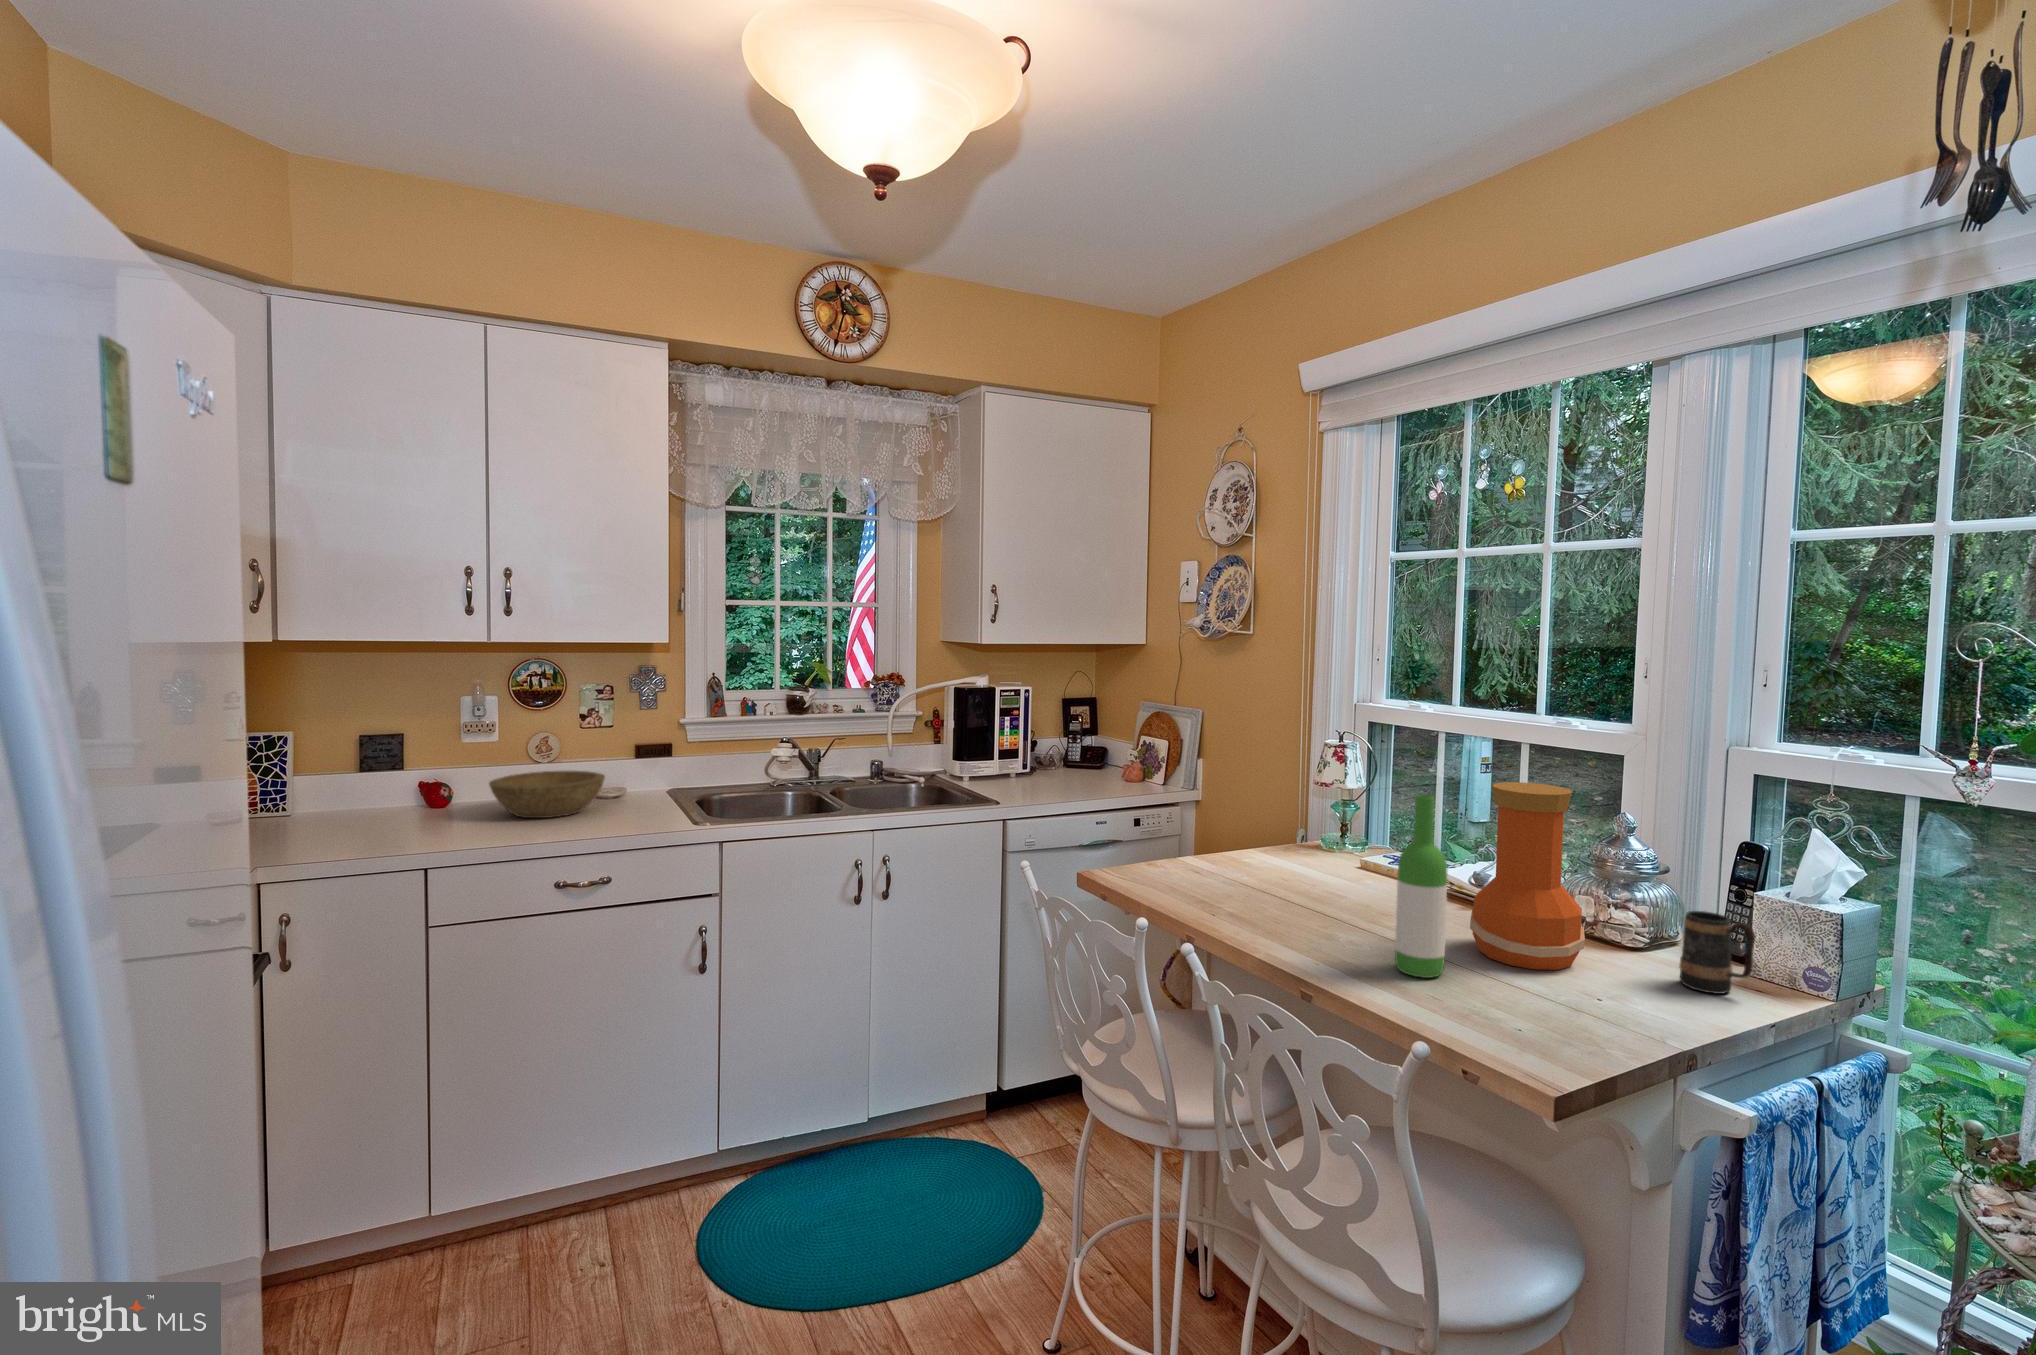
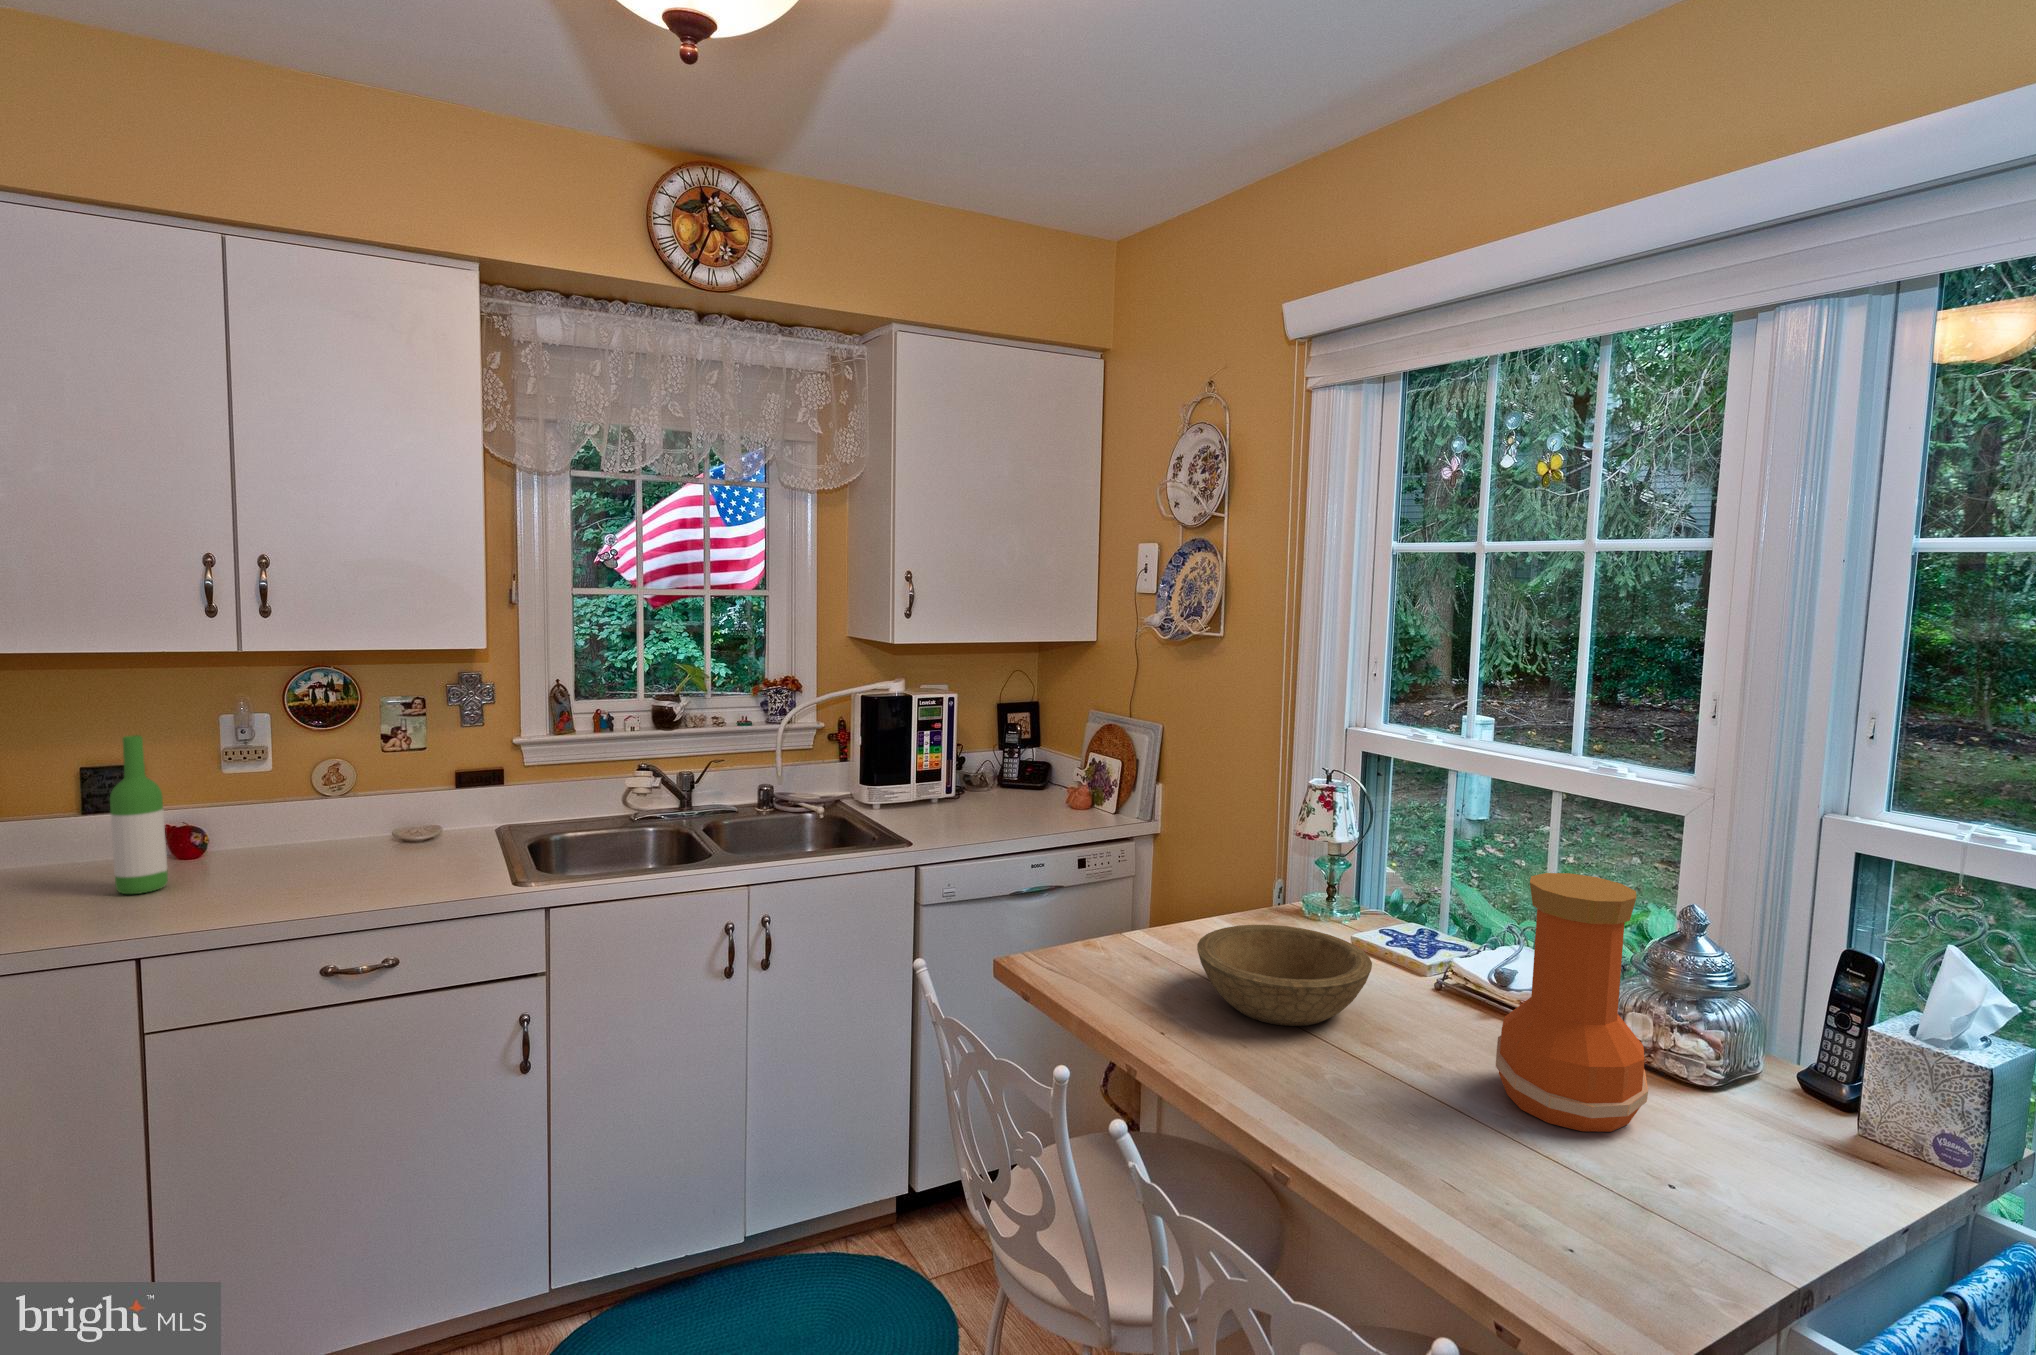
bowl: present [489,771,605,818] -> present [1197,925,1372,1026]
wine bottle: present [1395,794,1447,978] -> present [110,735,168,894]
mug: present [1679,911,1755,994] -> none [1774,1060,1884,1177]

